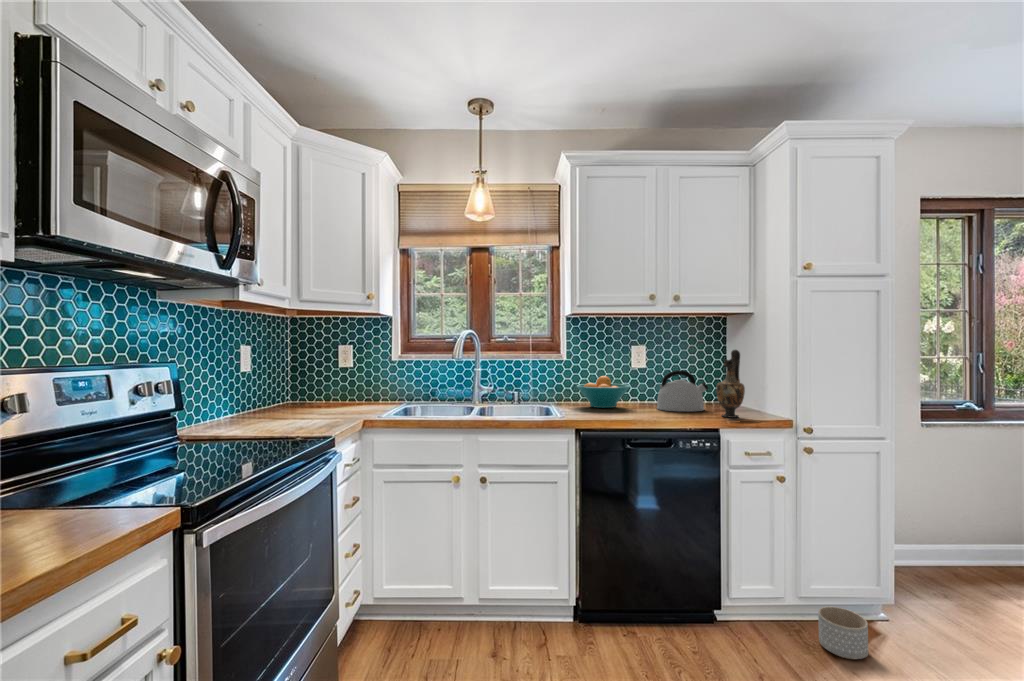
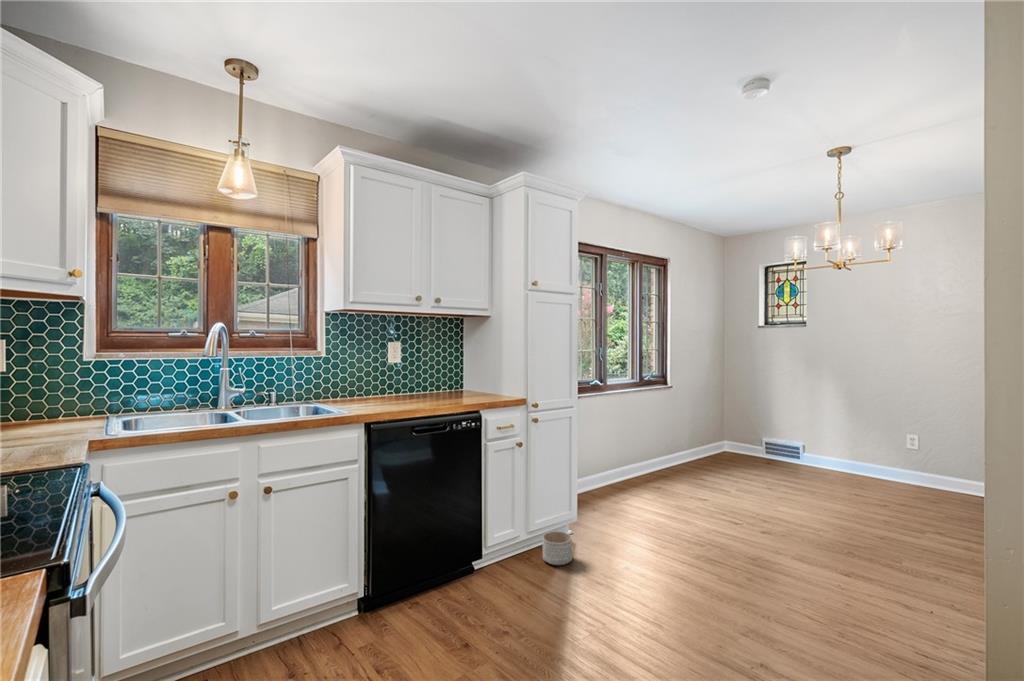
vase: present [716,350,745,418] -> none [473,345,494,401]
kettle: present [657,370,708,412] -> none [417,364,460,400]
fruit bowl: present [577,376,630,408] -> none [341,371,395,402]

